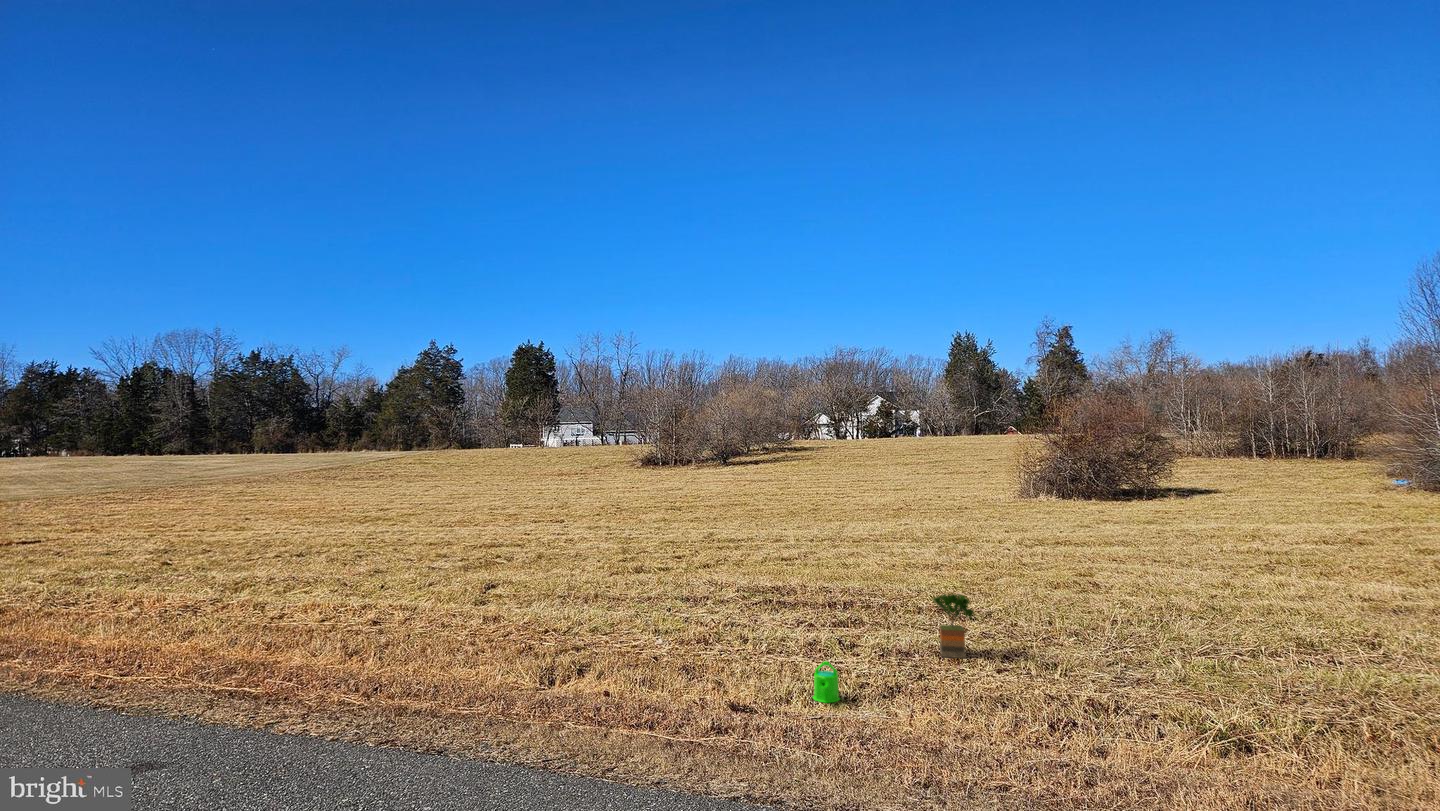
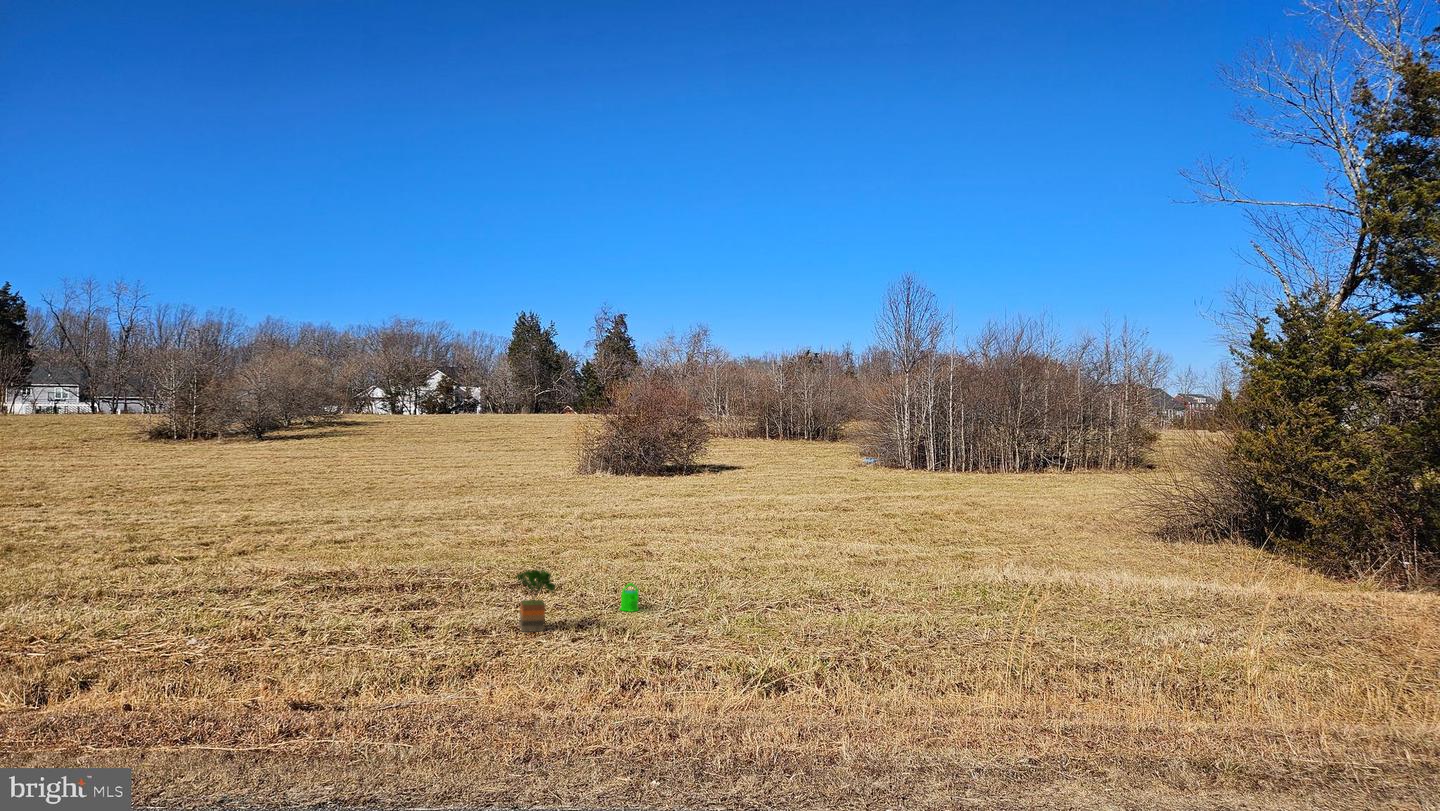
watering can: present [813,661,840,703] -> present [620,583,639,612]

